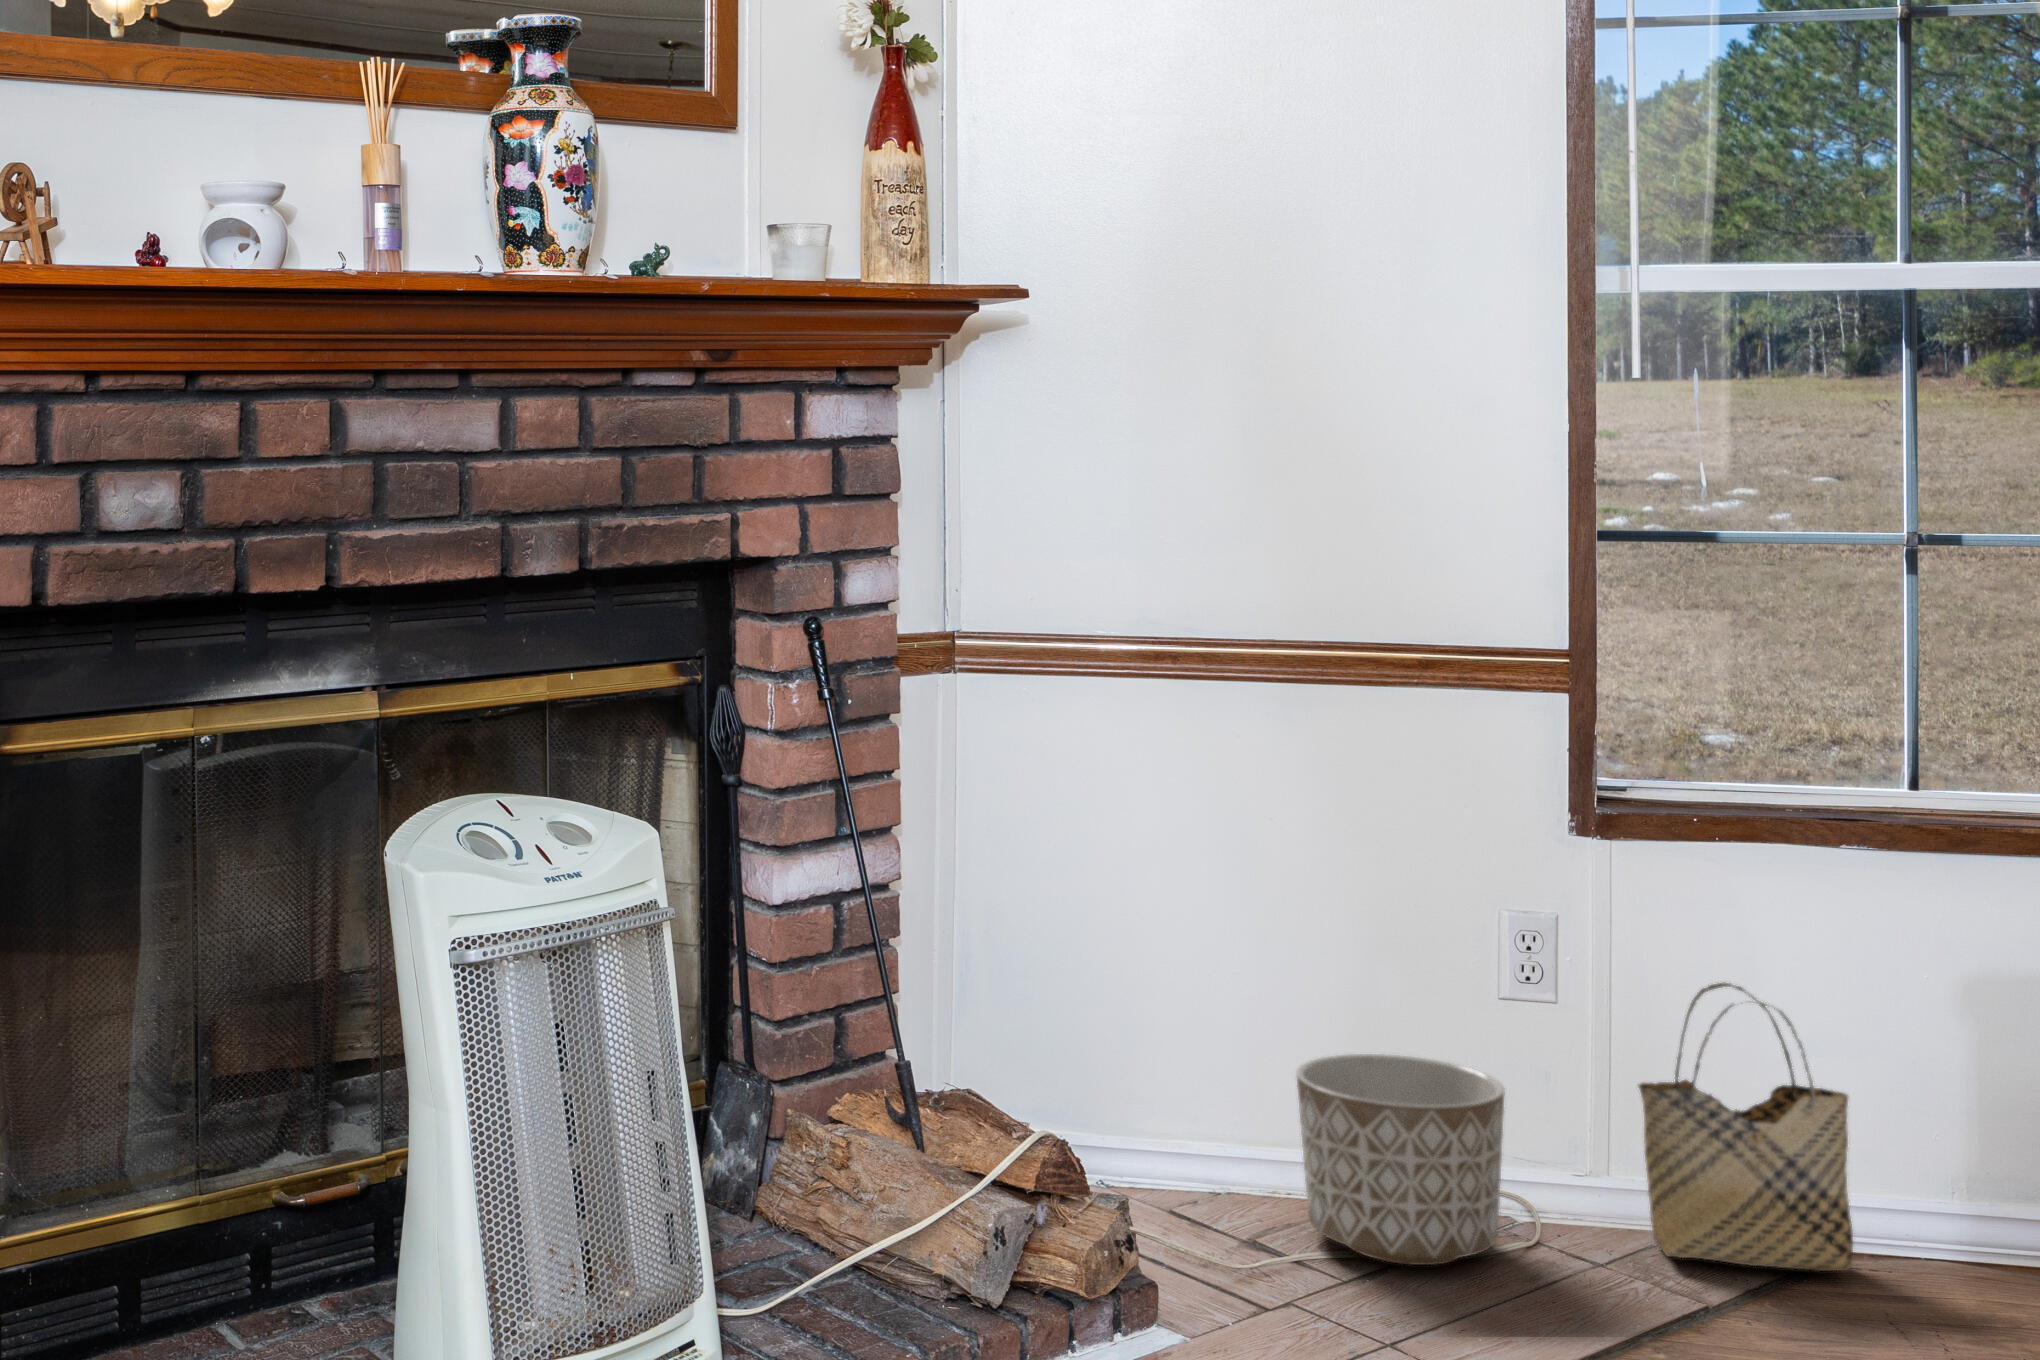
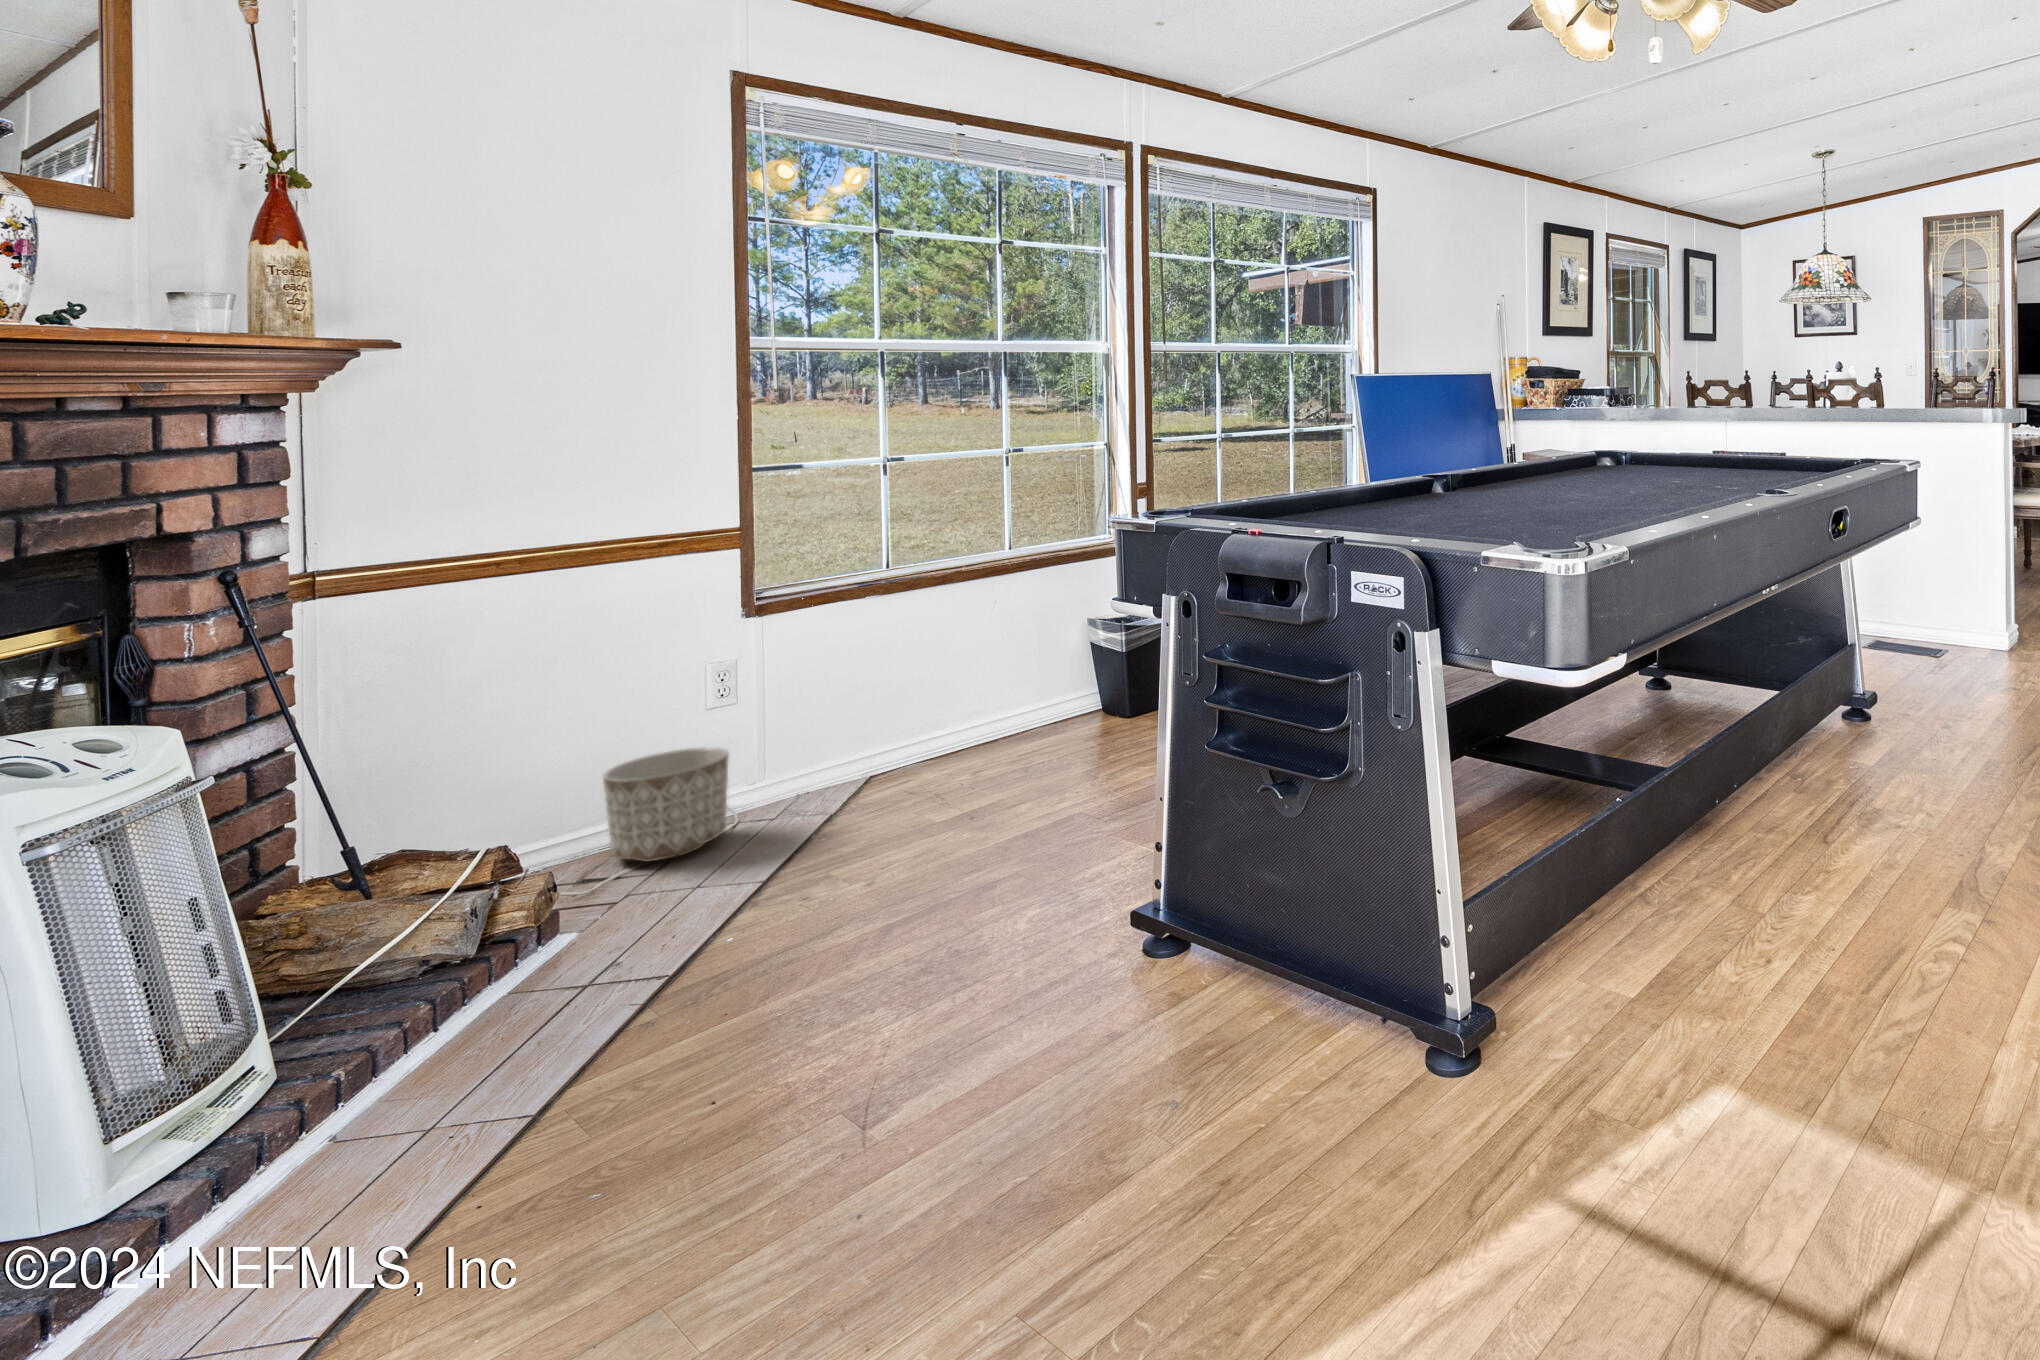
woven basket: present [1638,983,1853,1271] -> none [786,671,884,804]

